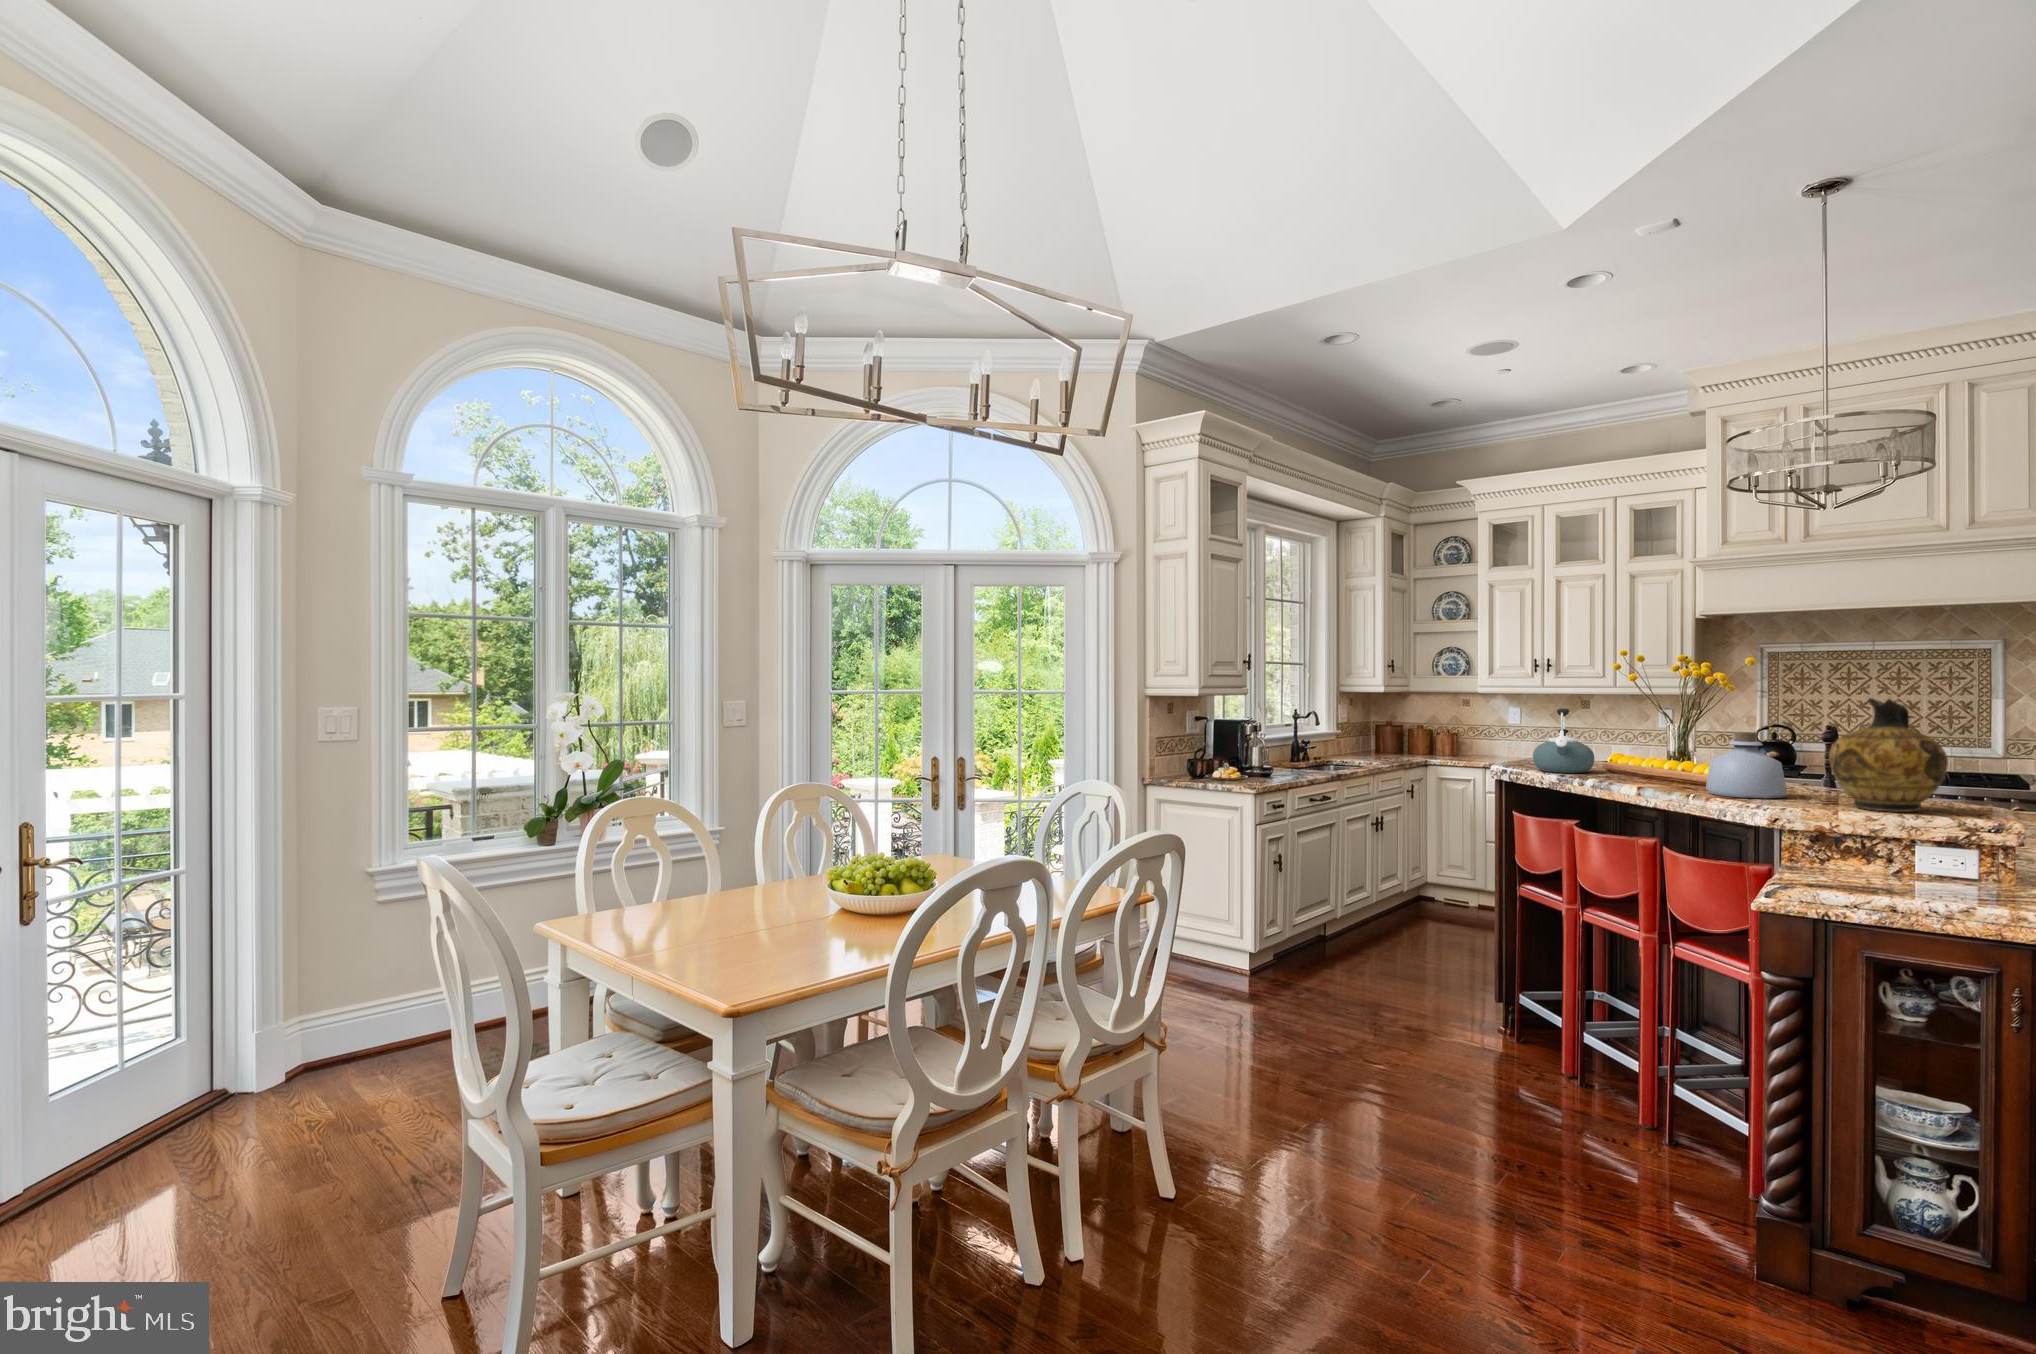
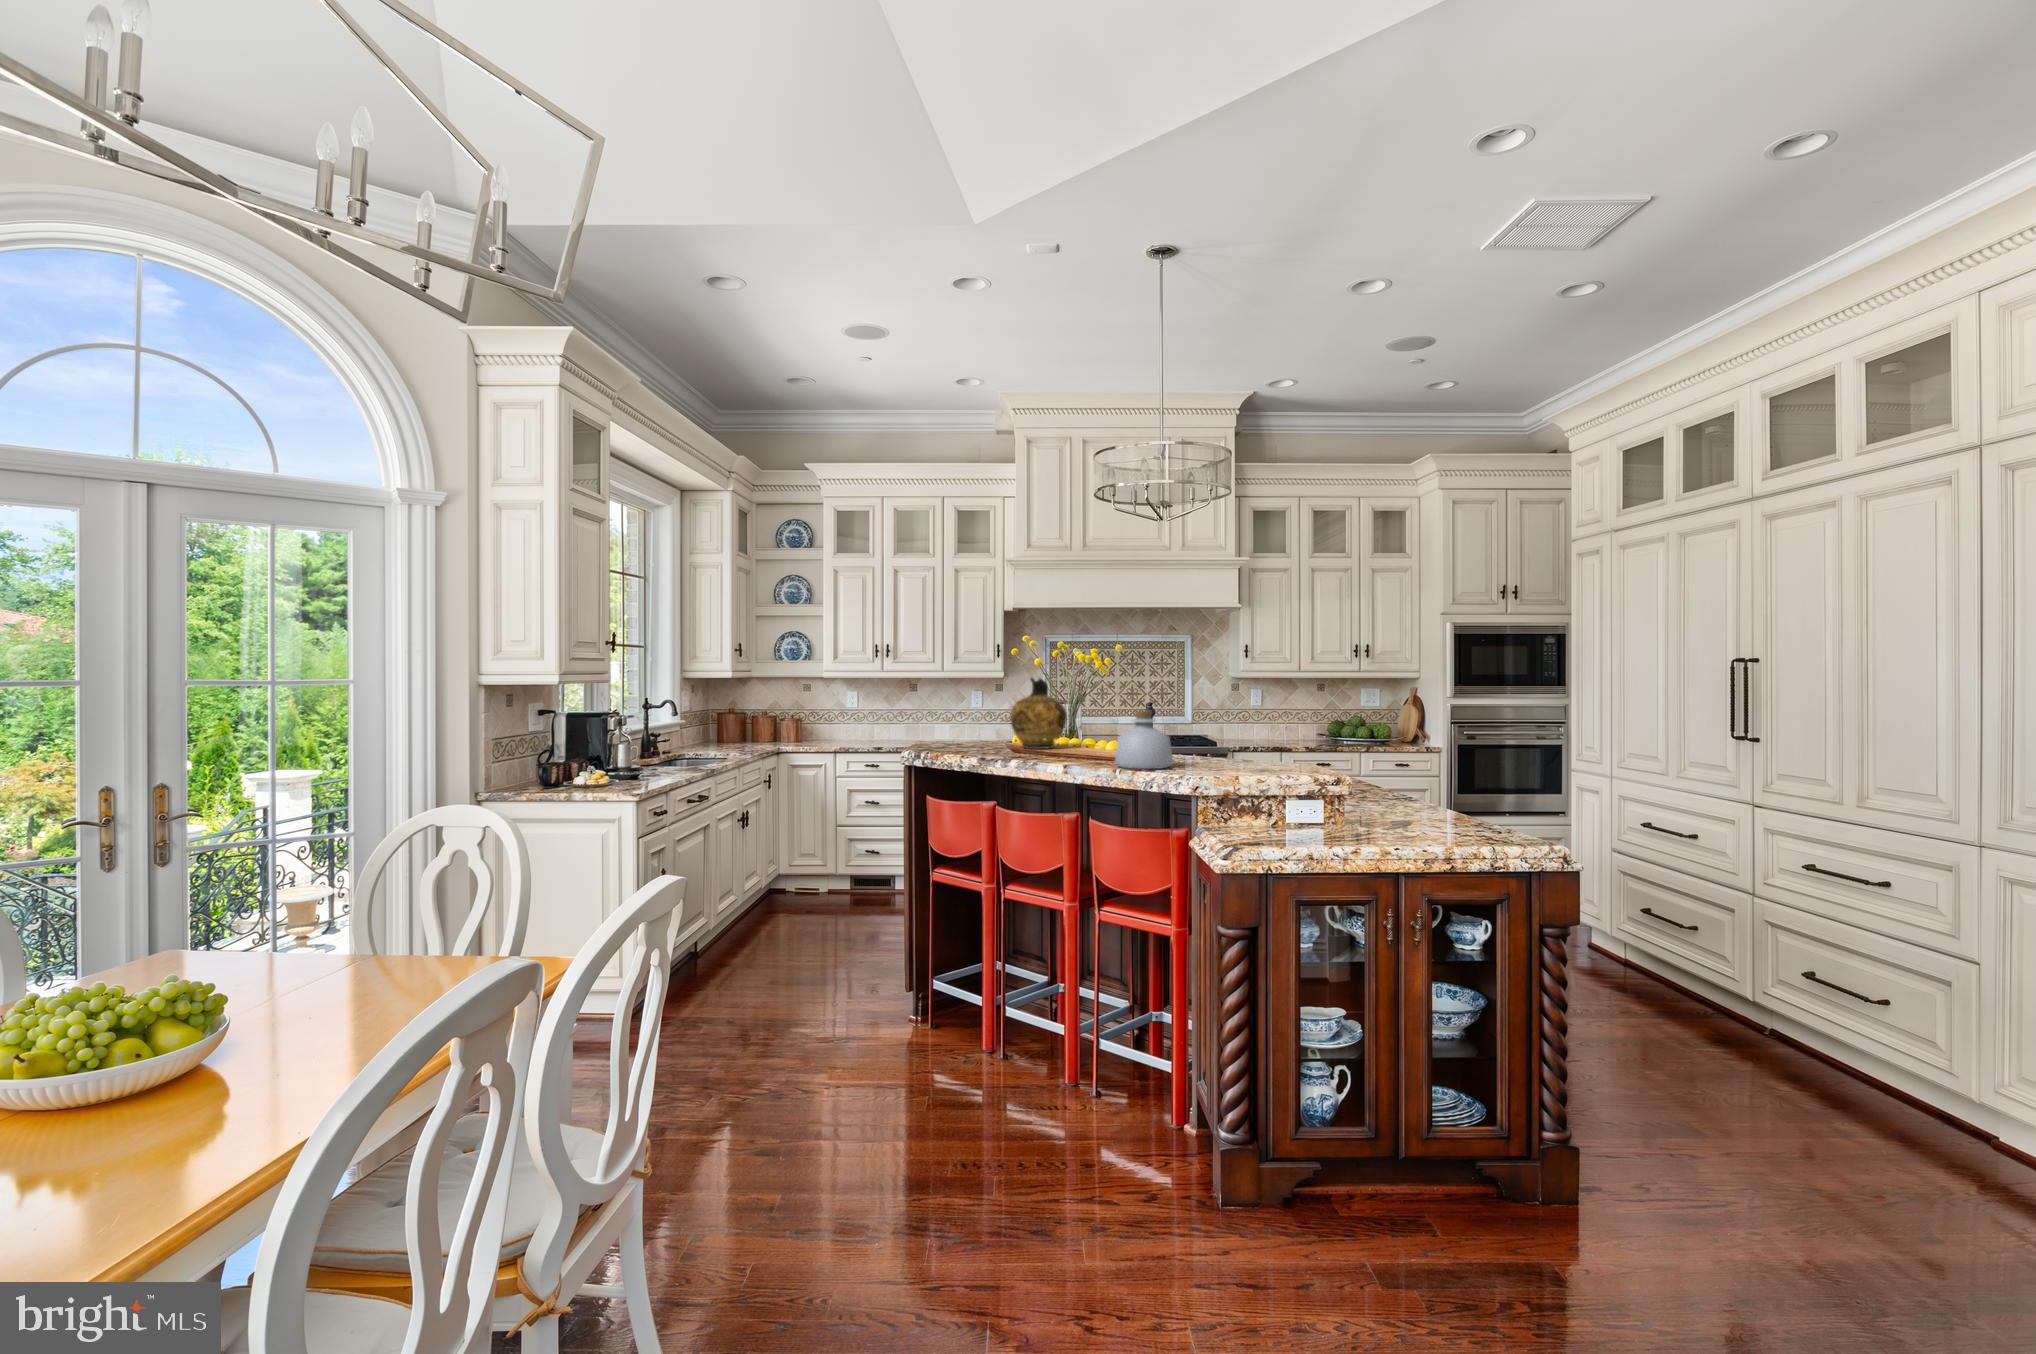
ceramic jug: present [1829,698,1948,812] -> present [1010,678,1067,749]
kettle: present [1533,708,1595,773] -> none [940,692,993,755]

